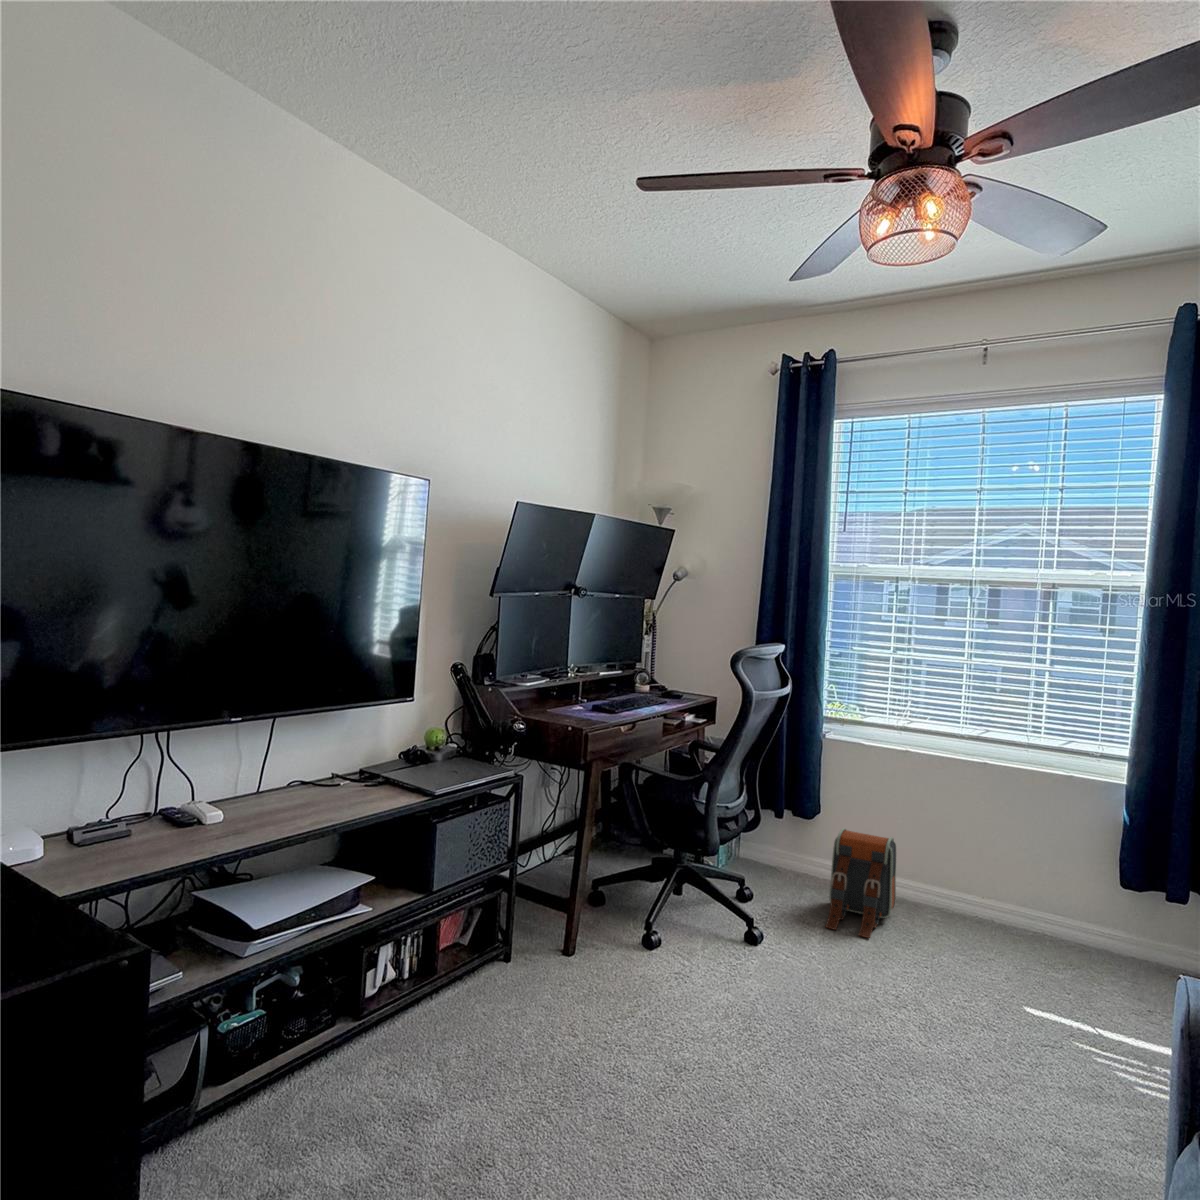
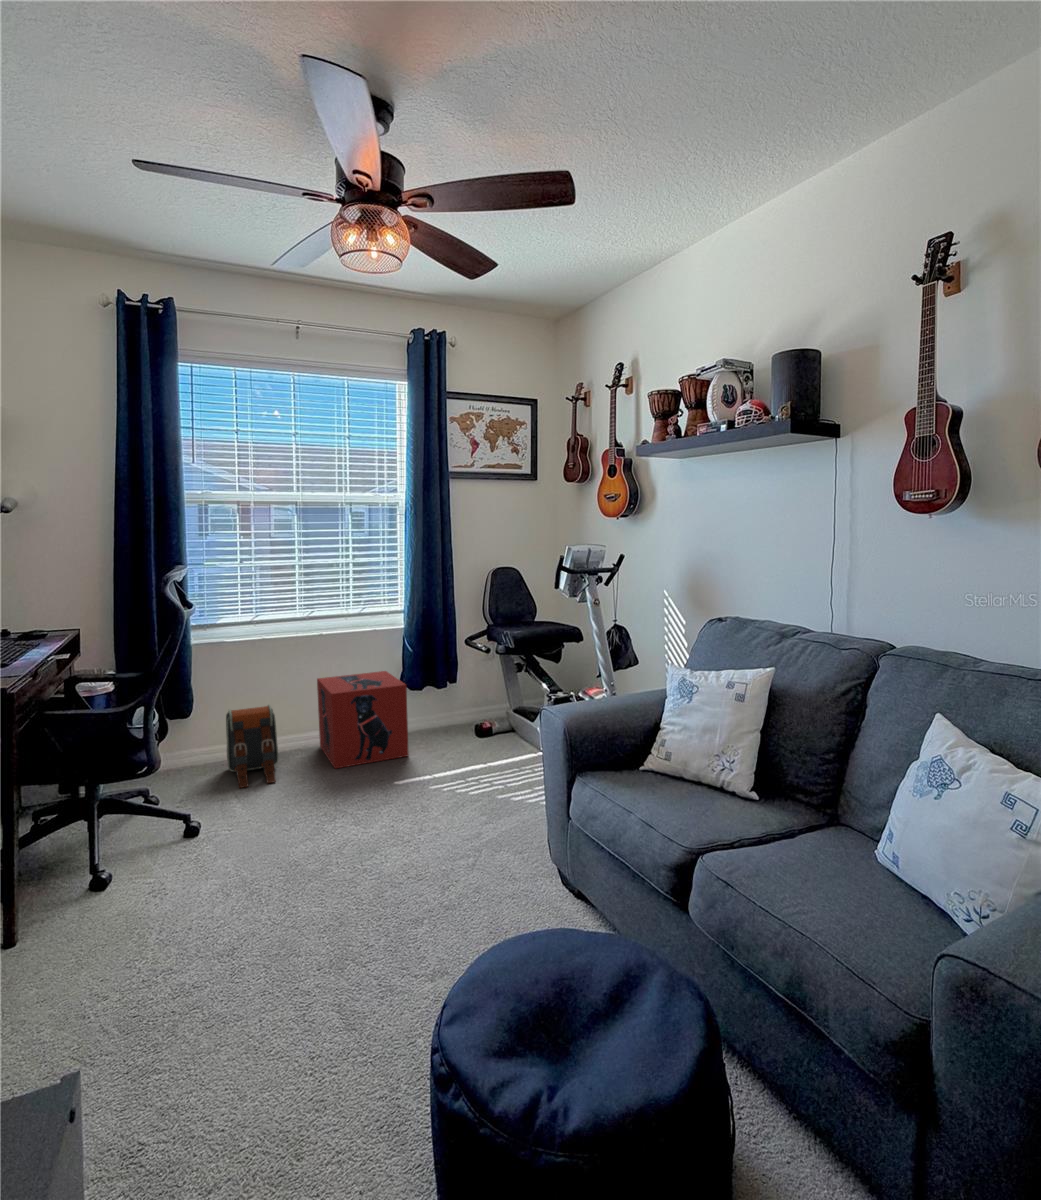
storage box: none [956,822,1090,985] -> present [317,671,409,768]

